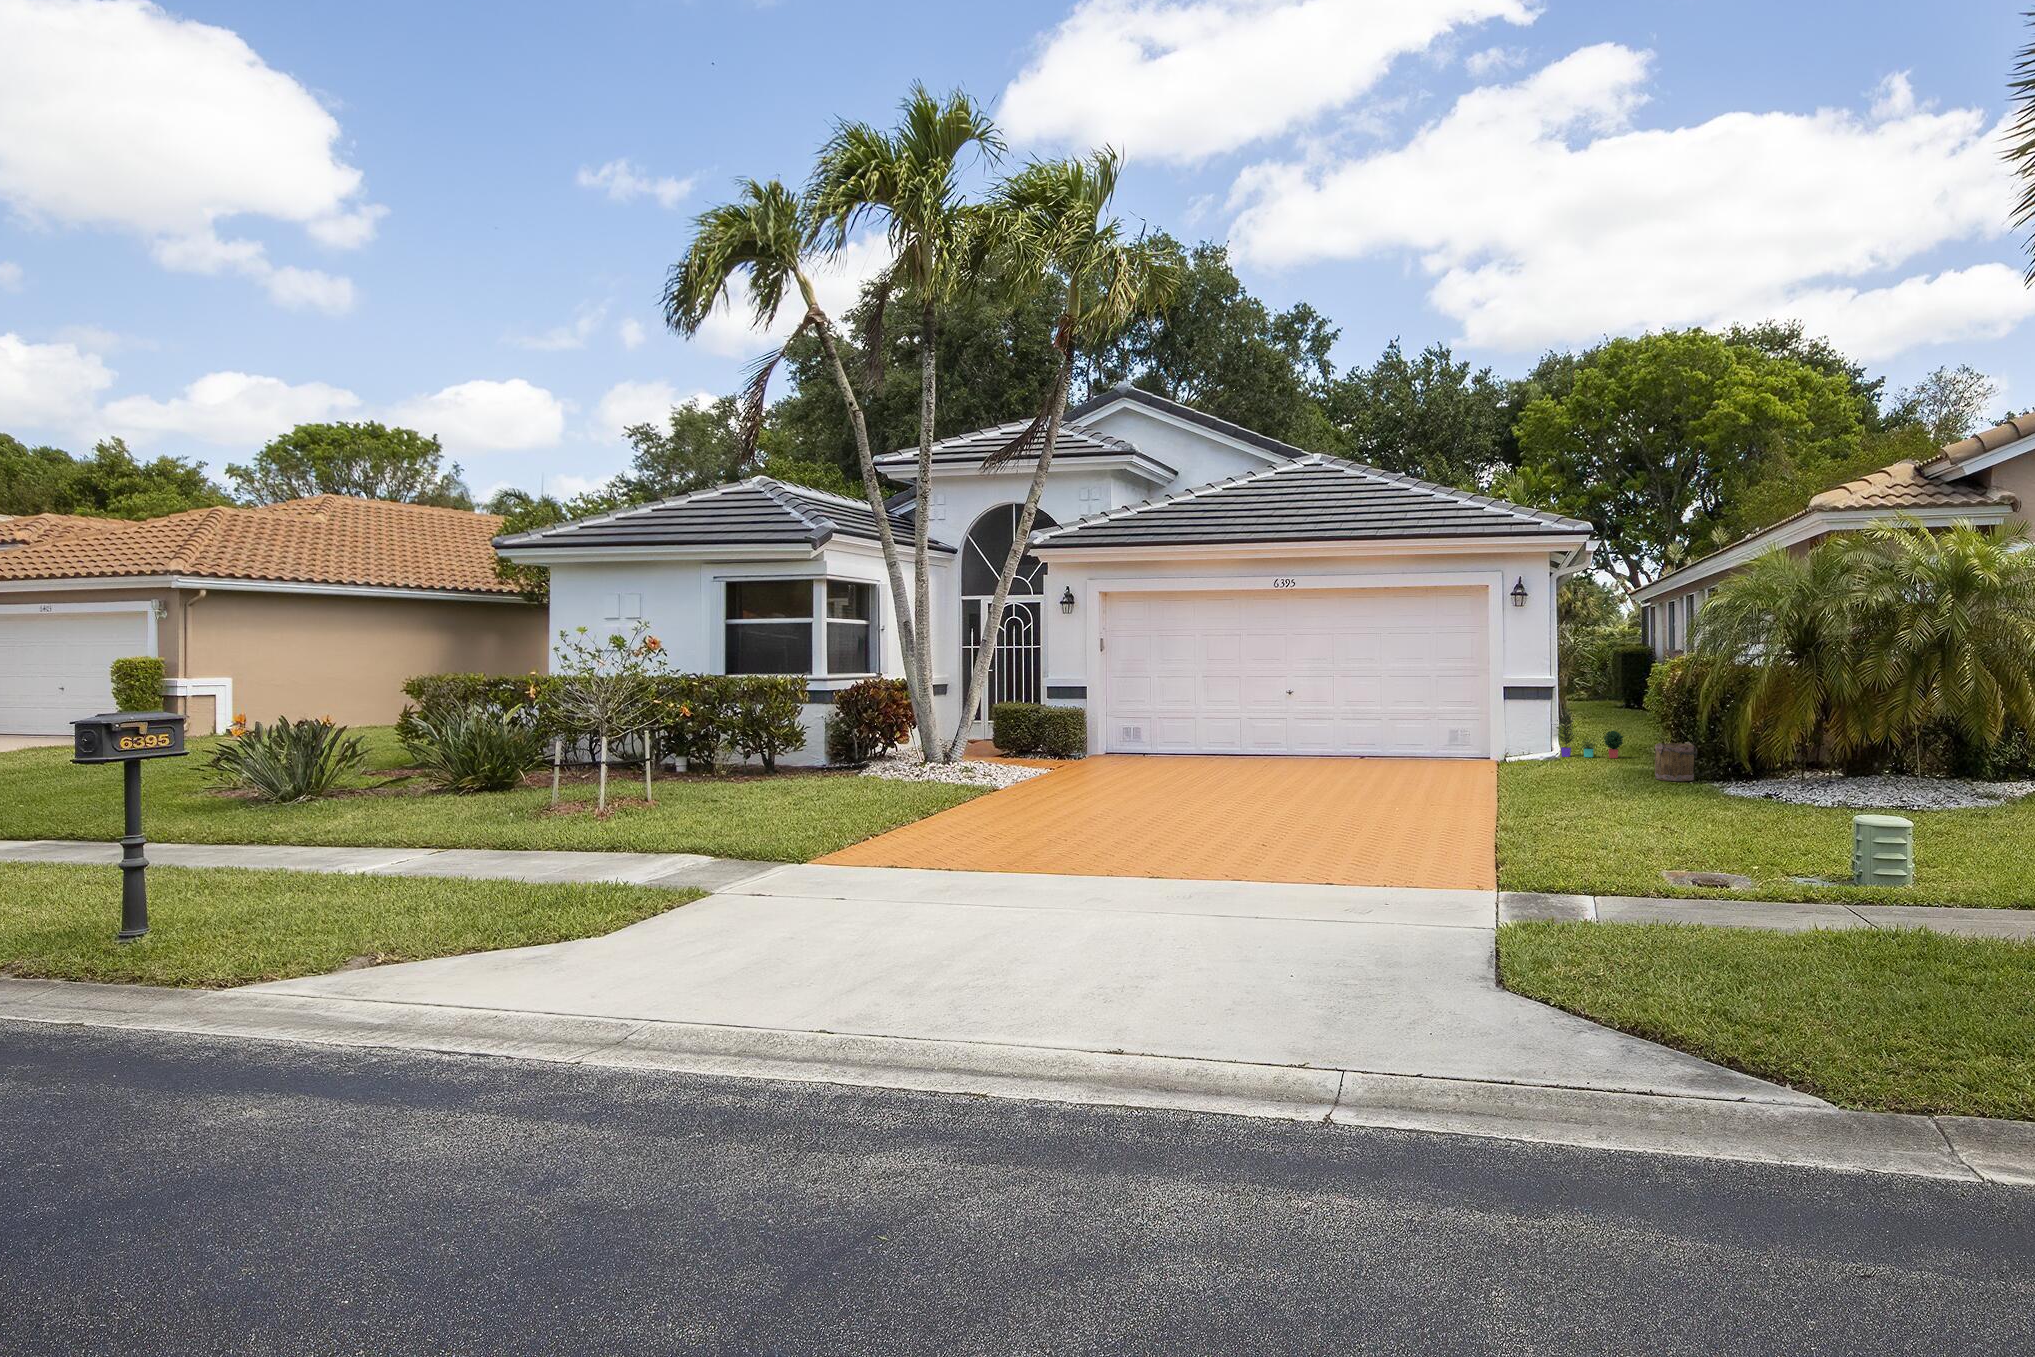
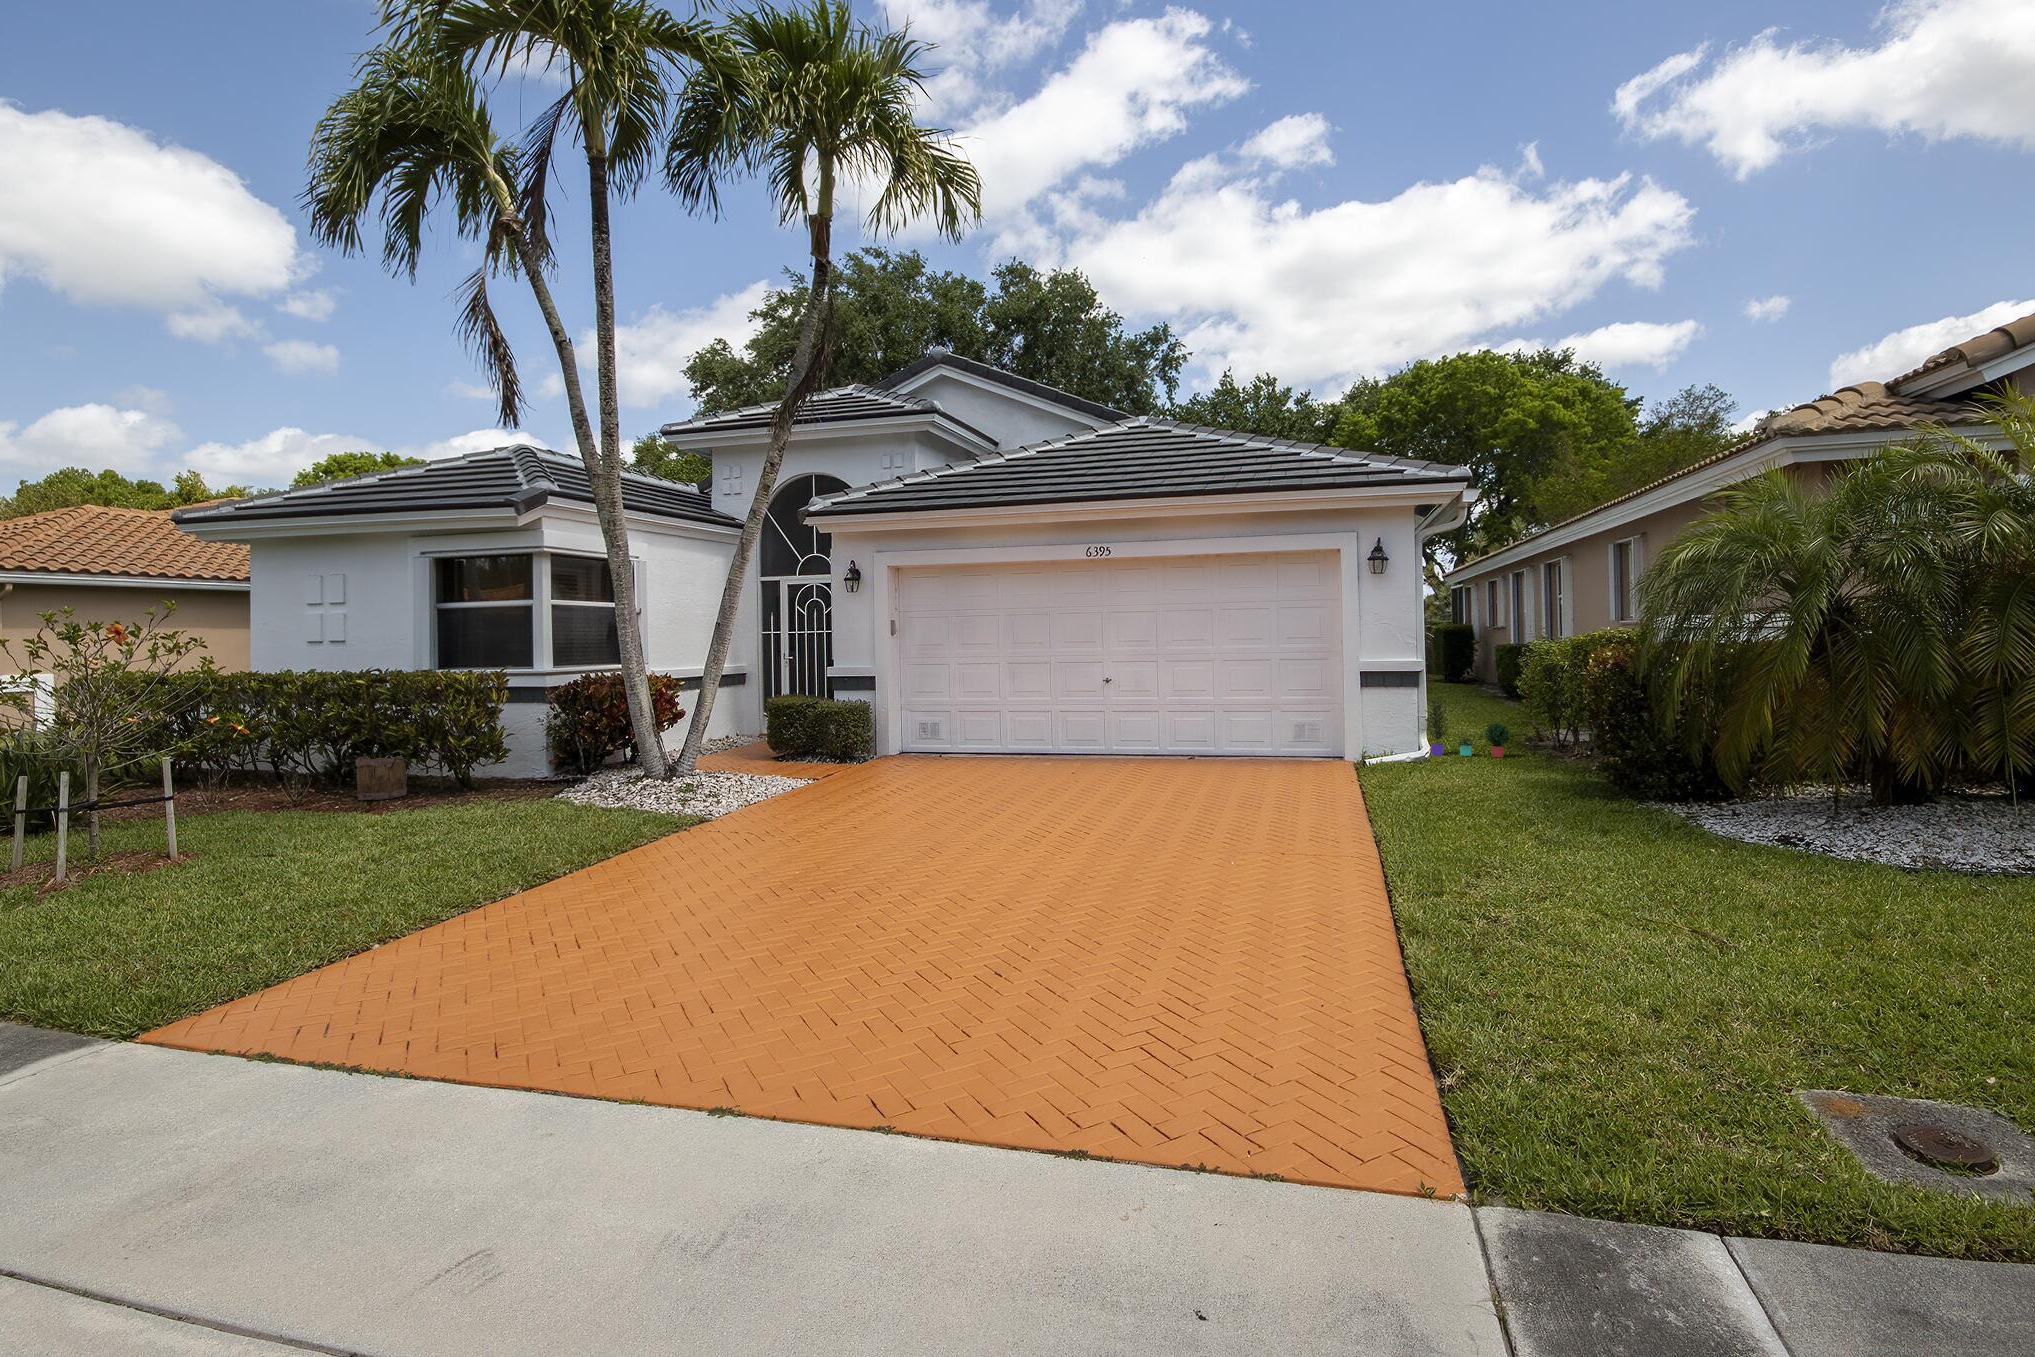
bucket: present [1655,742,1697,782] -> present [356,753,413,800]

